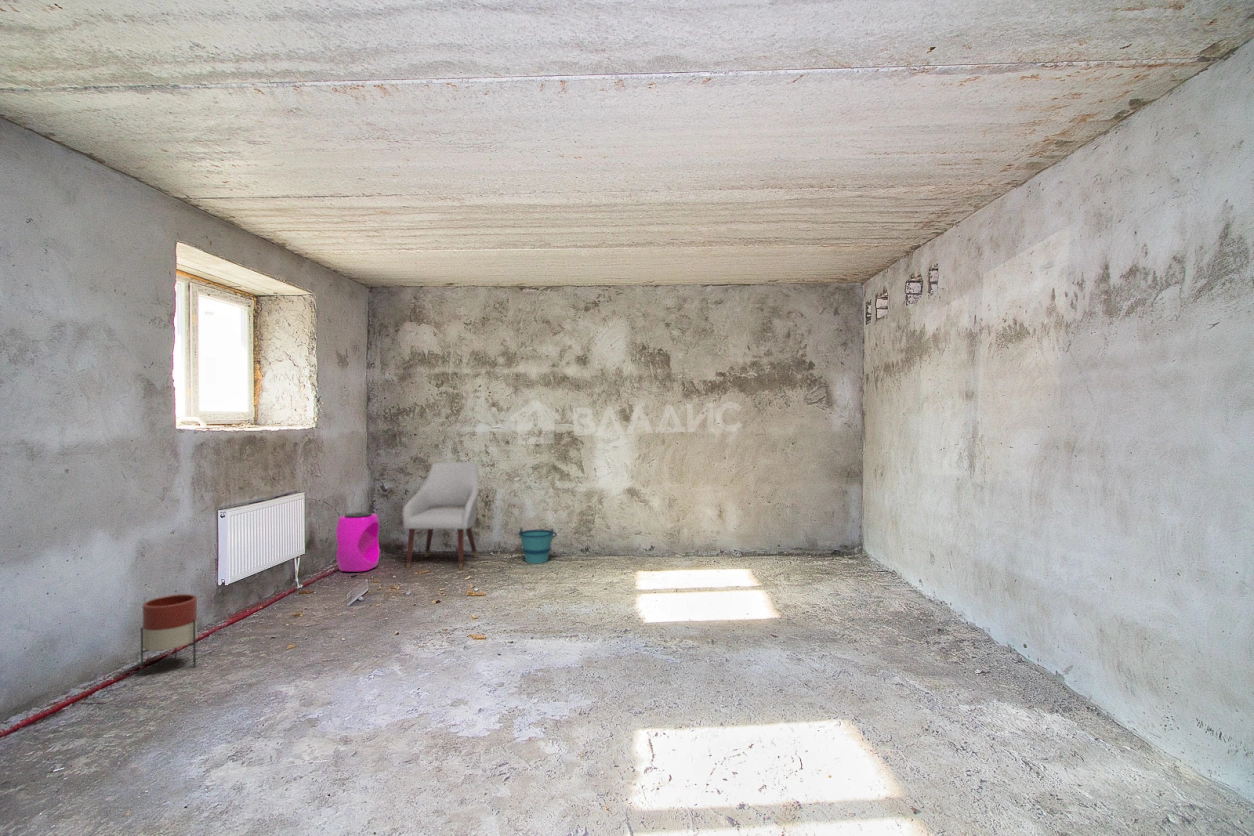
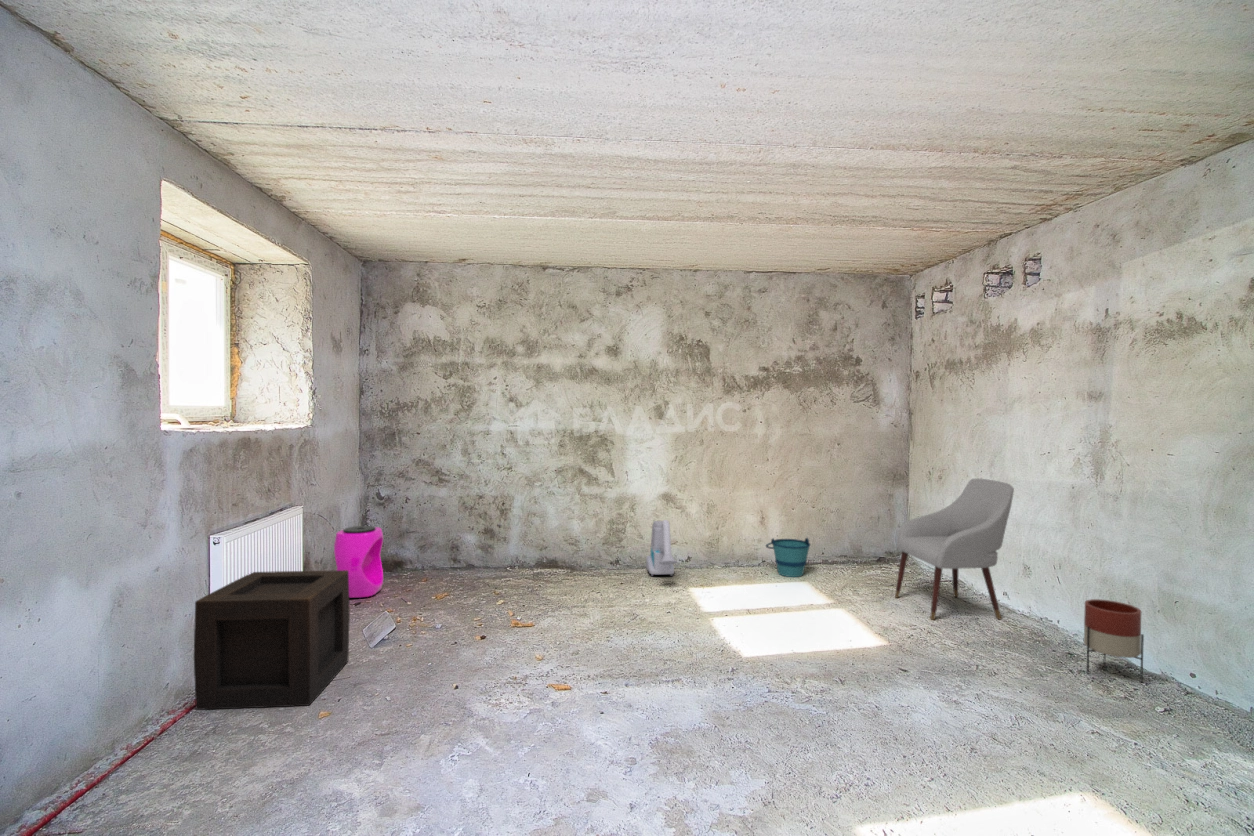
chair: present [403,462,478,570] -> present [895,479,1014,620]
vacuum cleaner: none [611,510,634,562] -> present [646,520,677,576]
bucket: present [519,529,557,564] -> present [766,538,810,577]
wooden crate: none [202,541,328,641] -> present [194,570,350,710]
planter: present [141,594,197,675] -> present [1084,599,1144,683]

